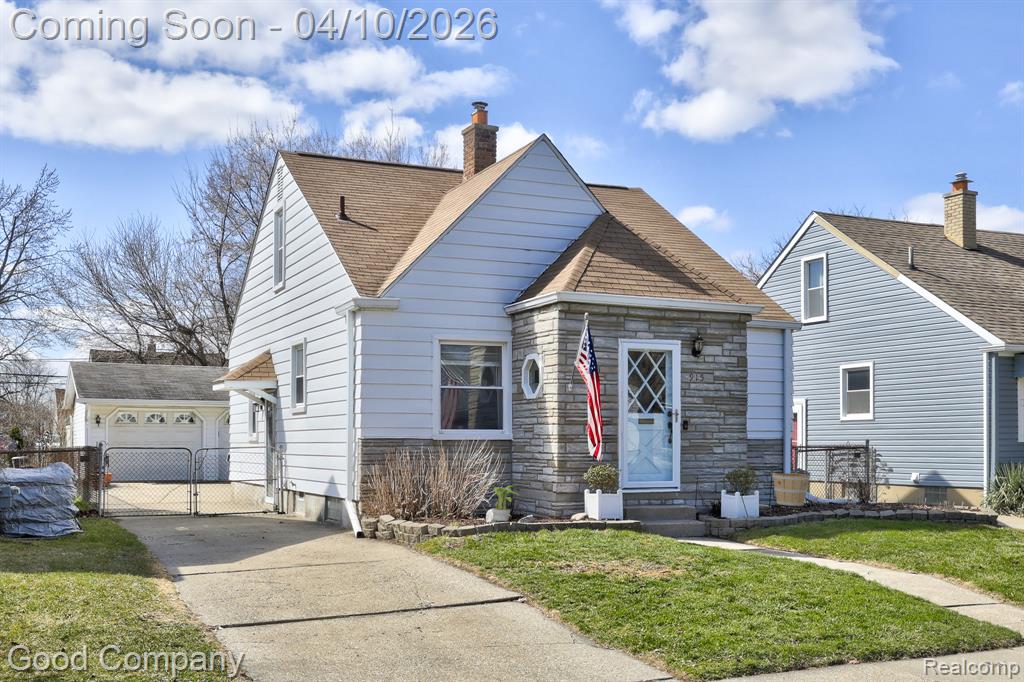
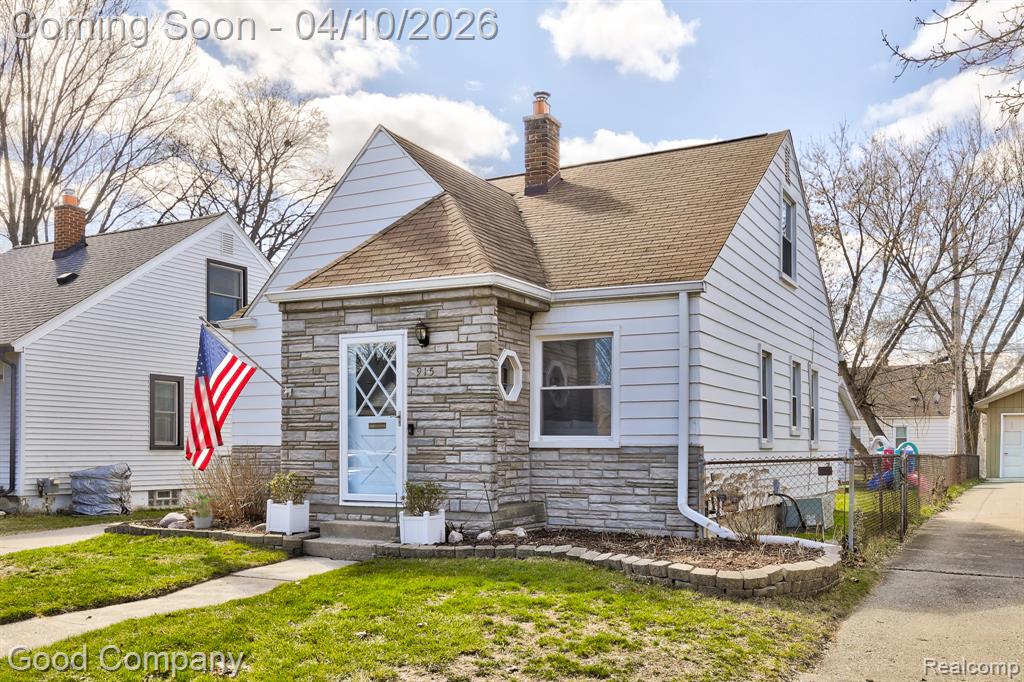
wooden bucket: present [772,473,810,506] -> none [622,492,672,540]

